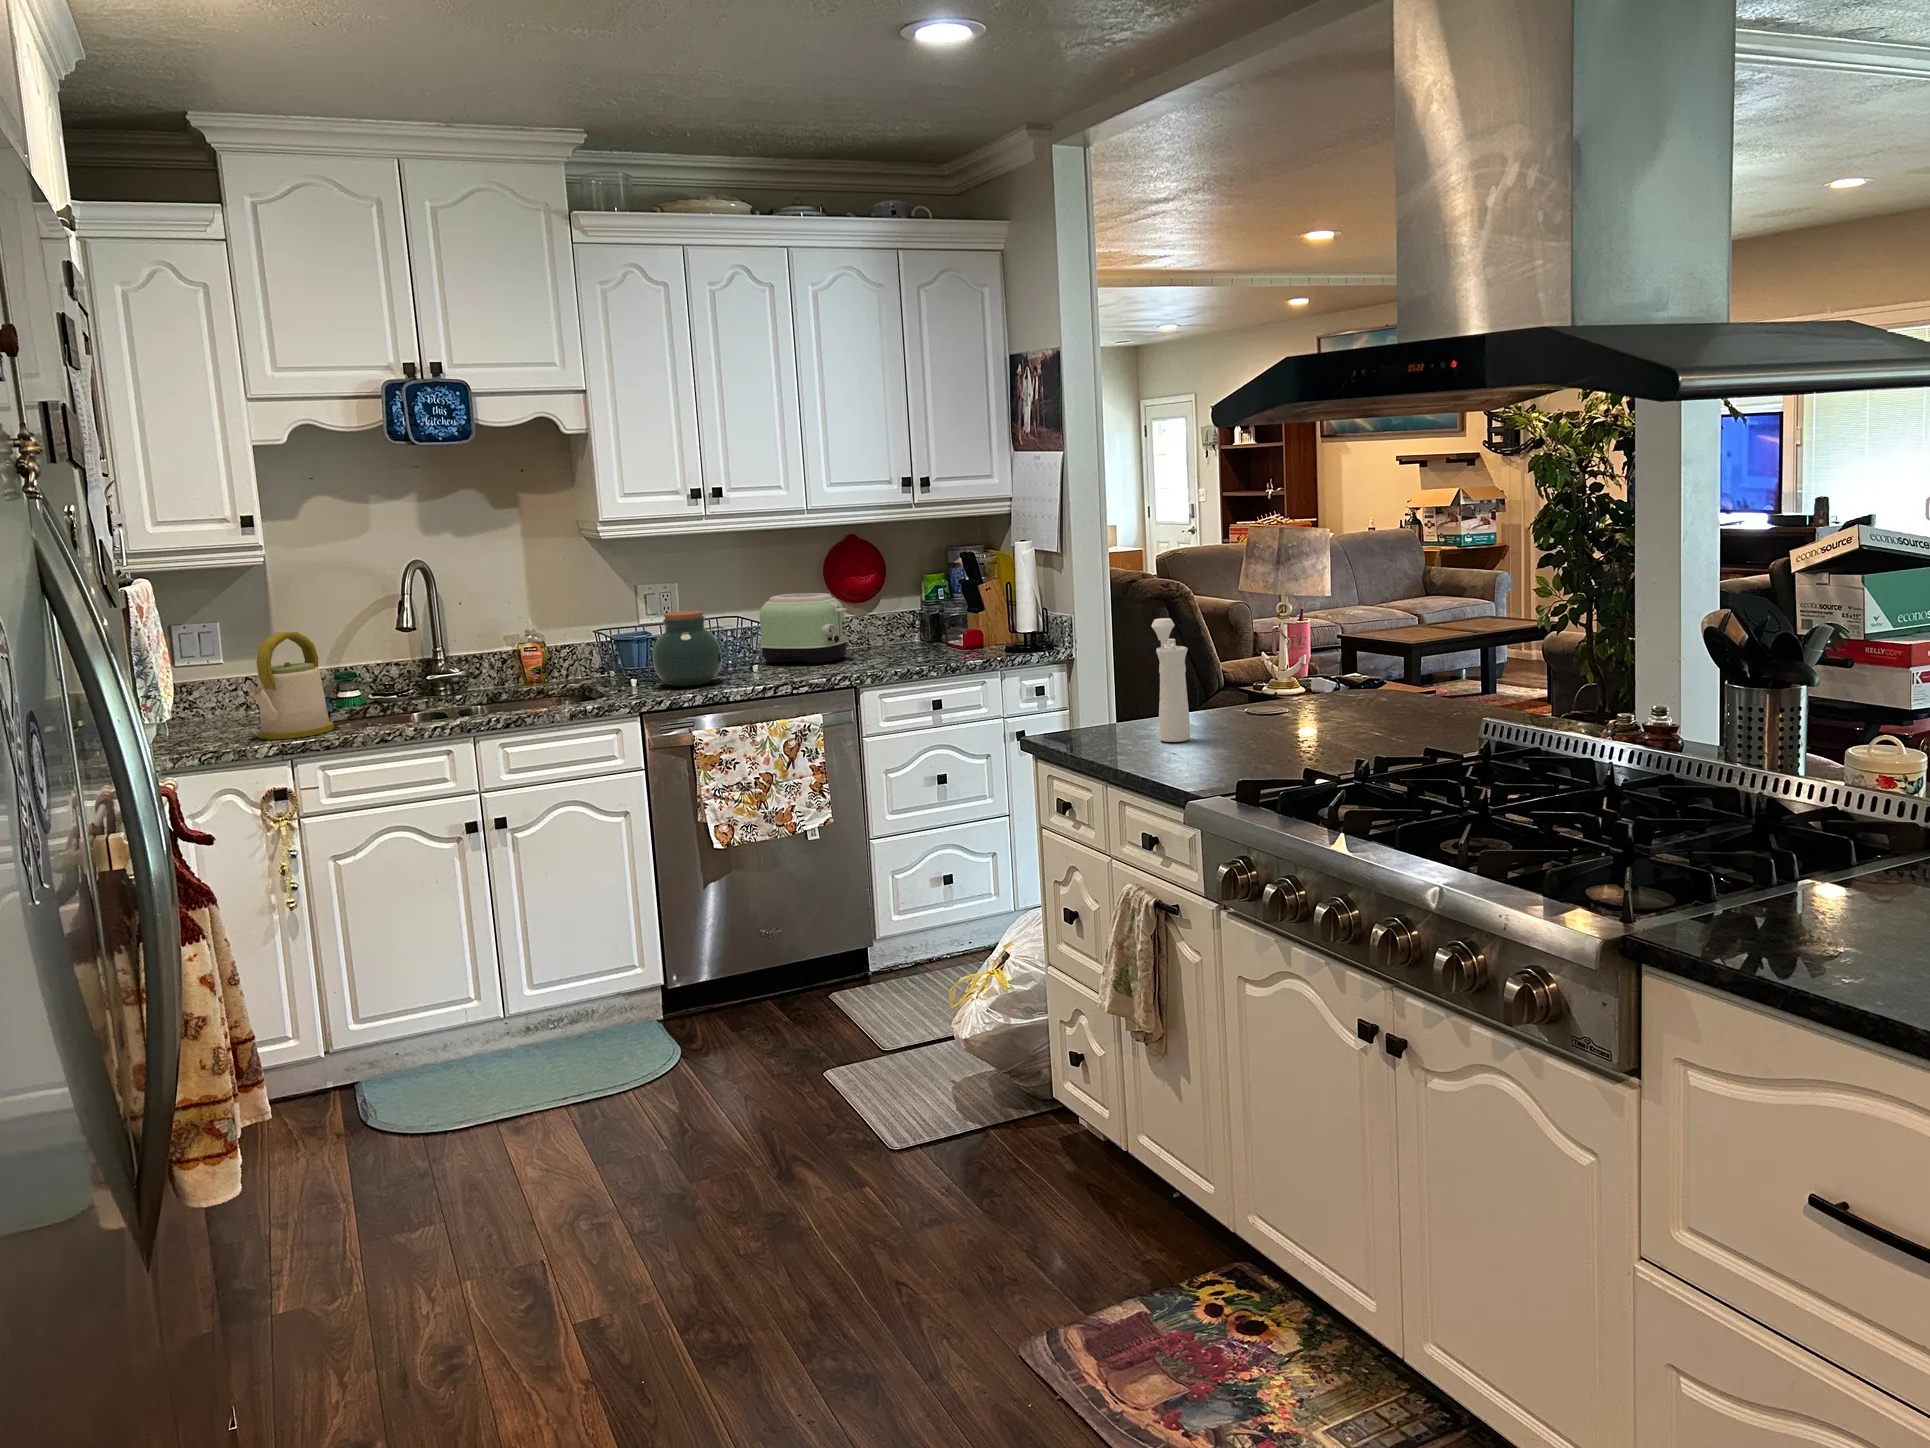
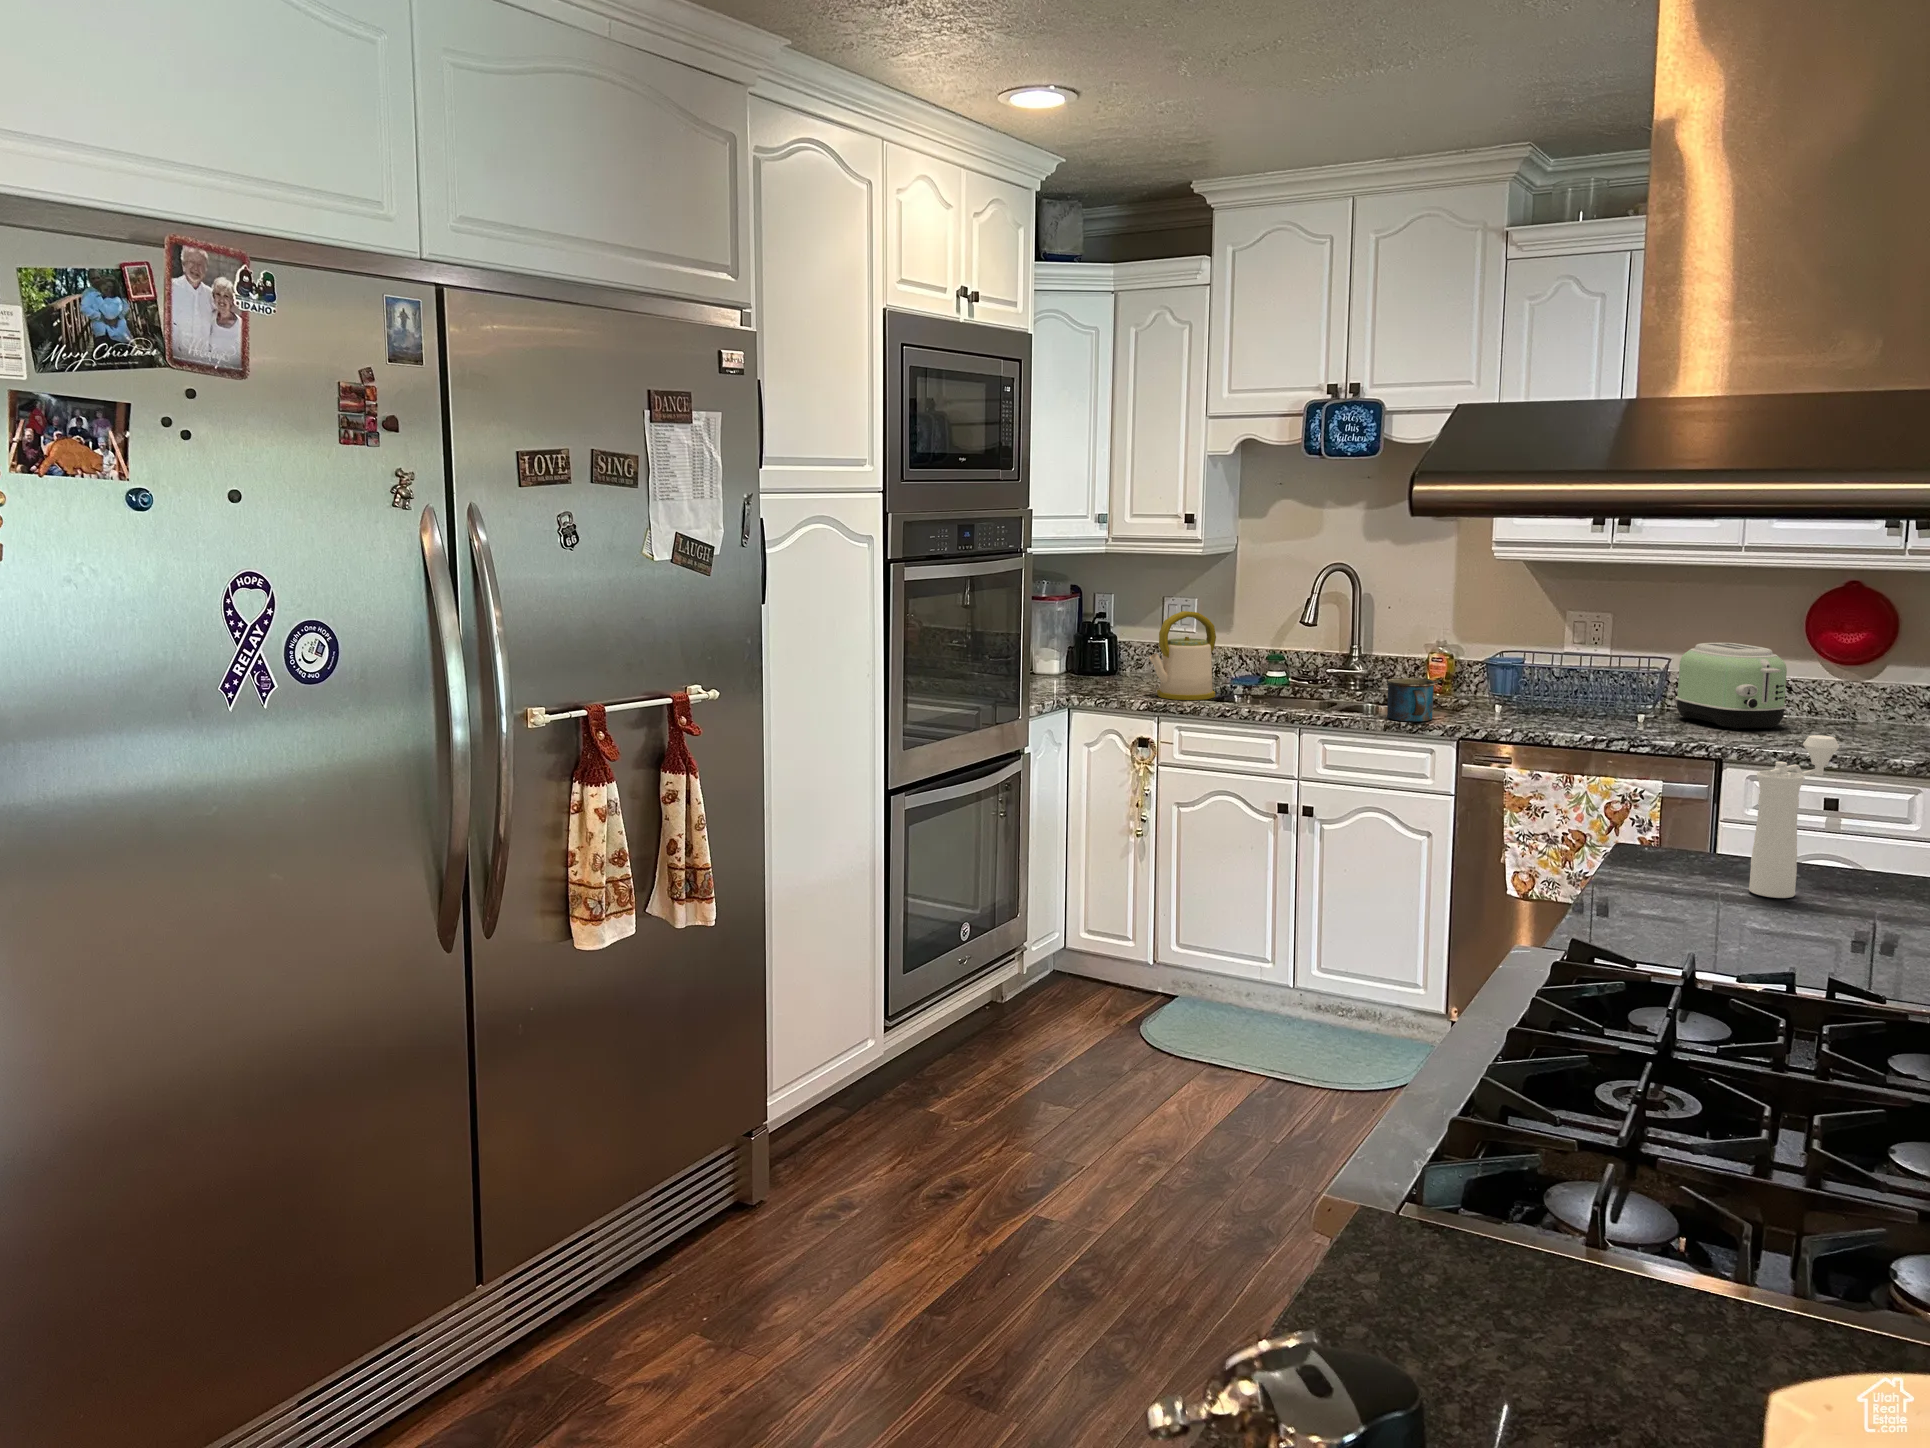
jar: present [653,611,722,686] -> none [1510,643,1587,723]
mug: none [551,663,604,708] -> present [1386,678,1436,722]

